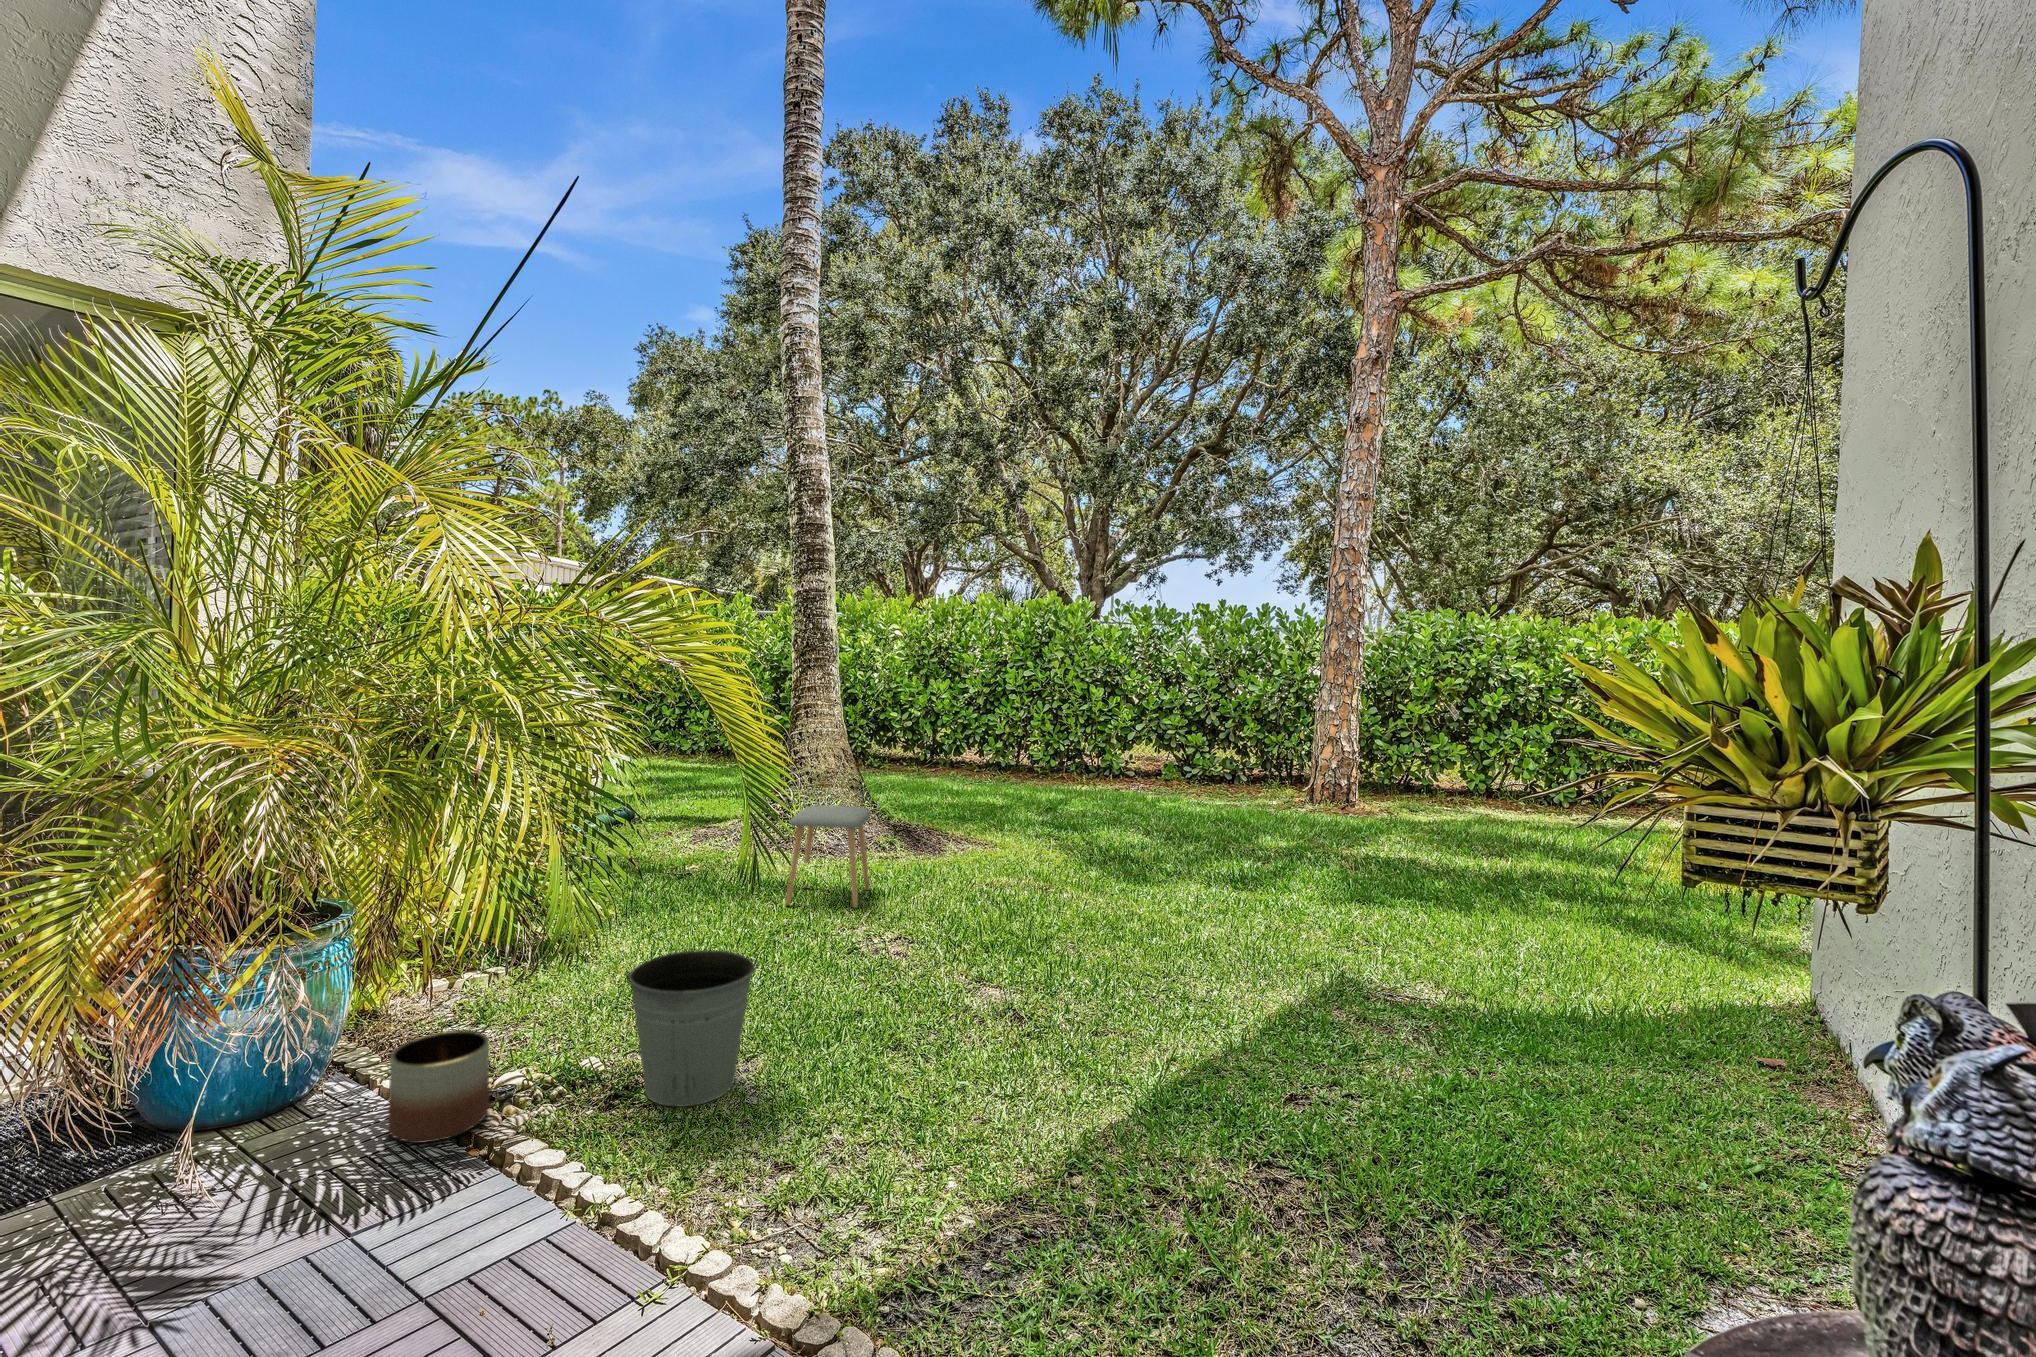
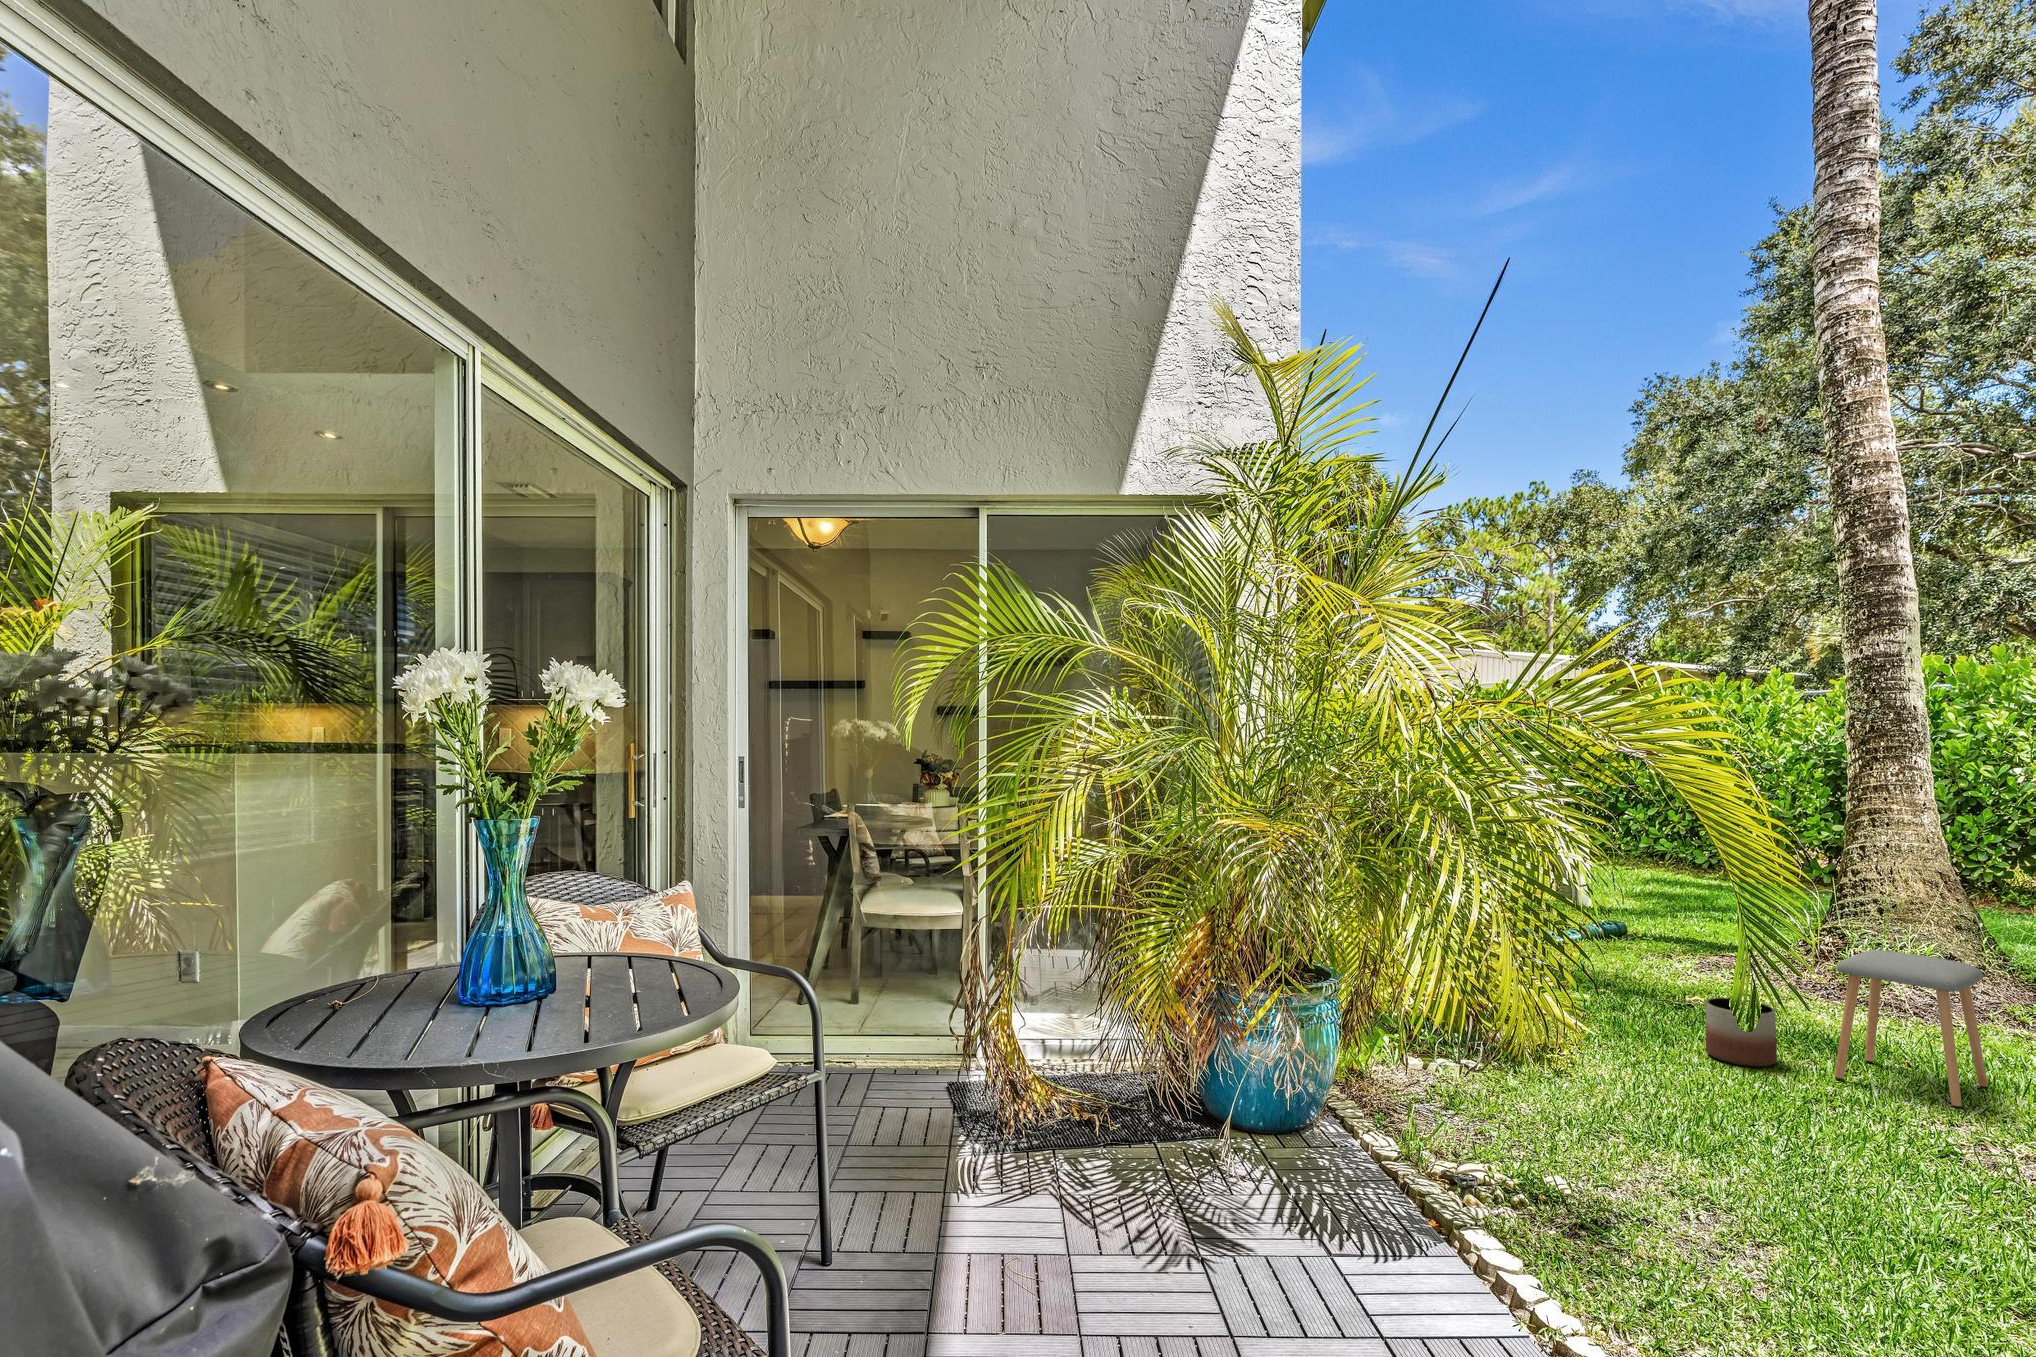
bucket: present [625,950,759,1107] -> none [1587,1086,1760,1275]
planter: present [388,1031,489,1143] -> present [1706,998,1777,1067]

